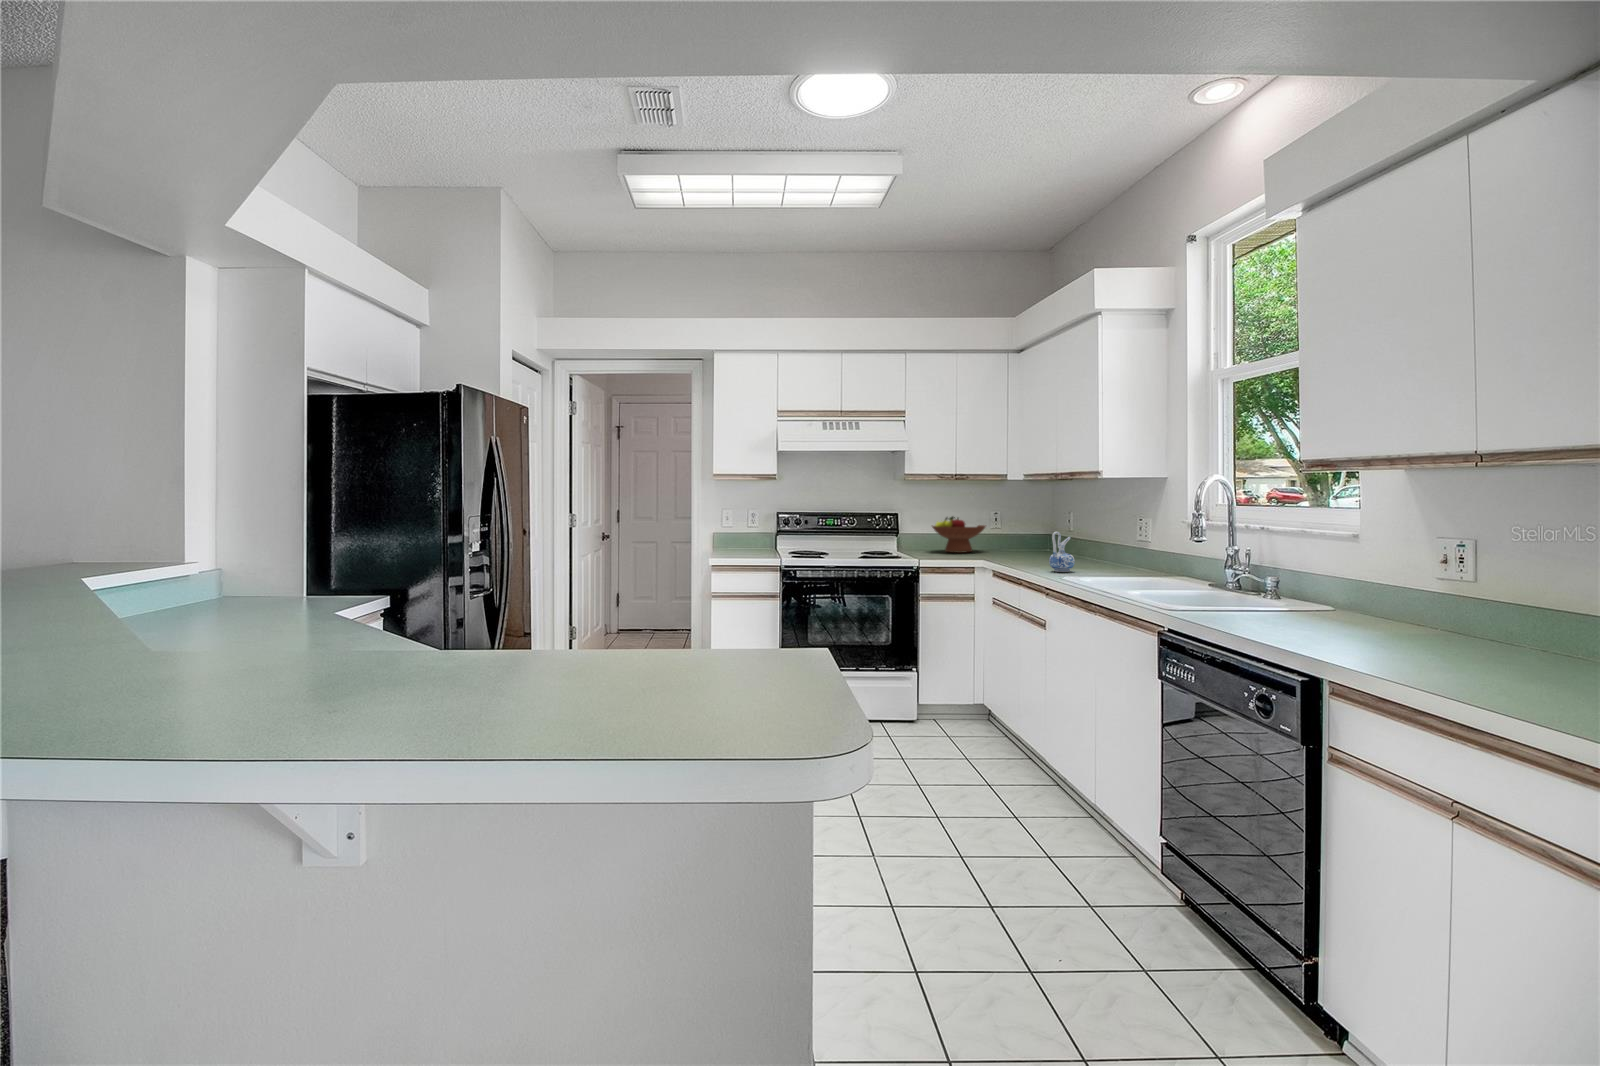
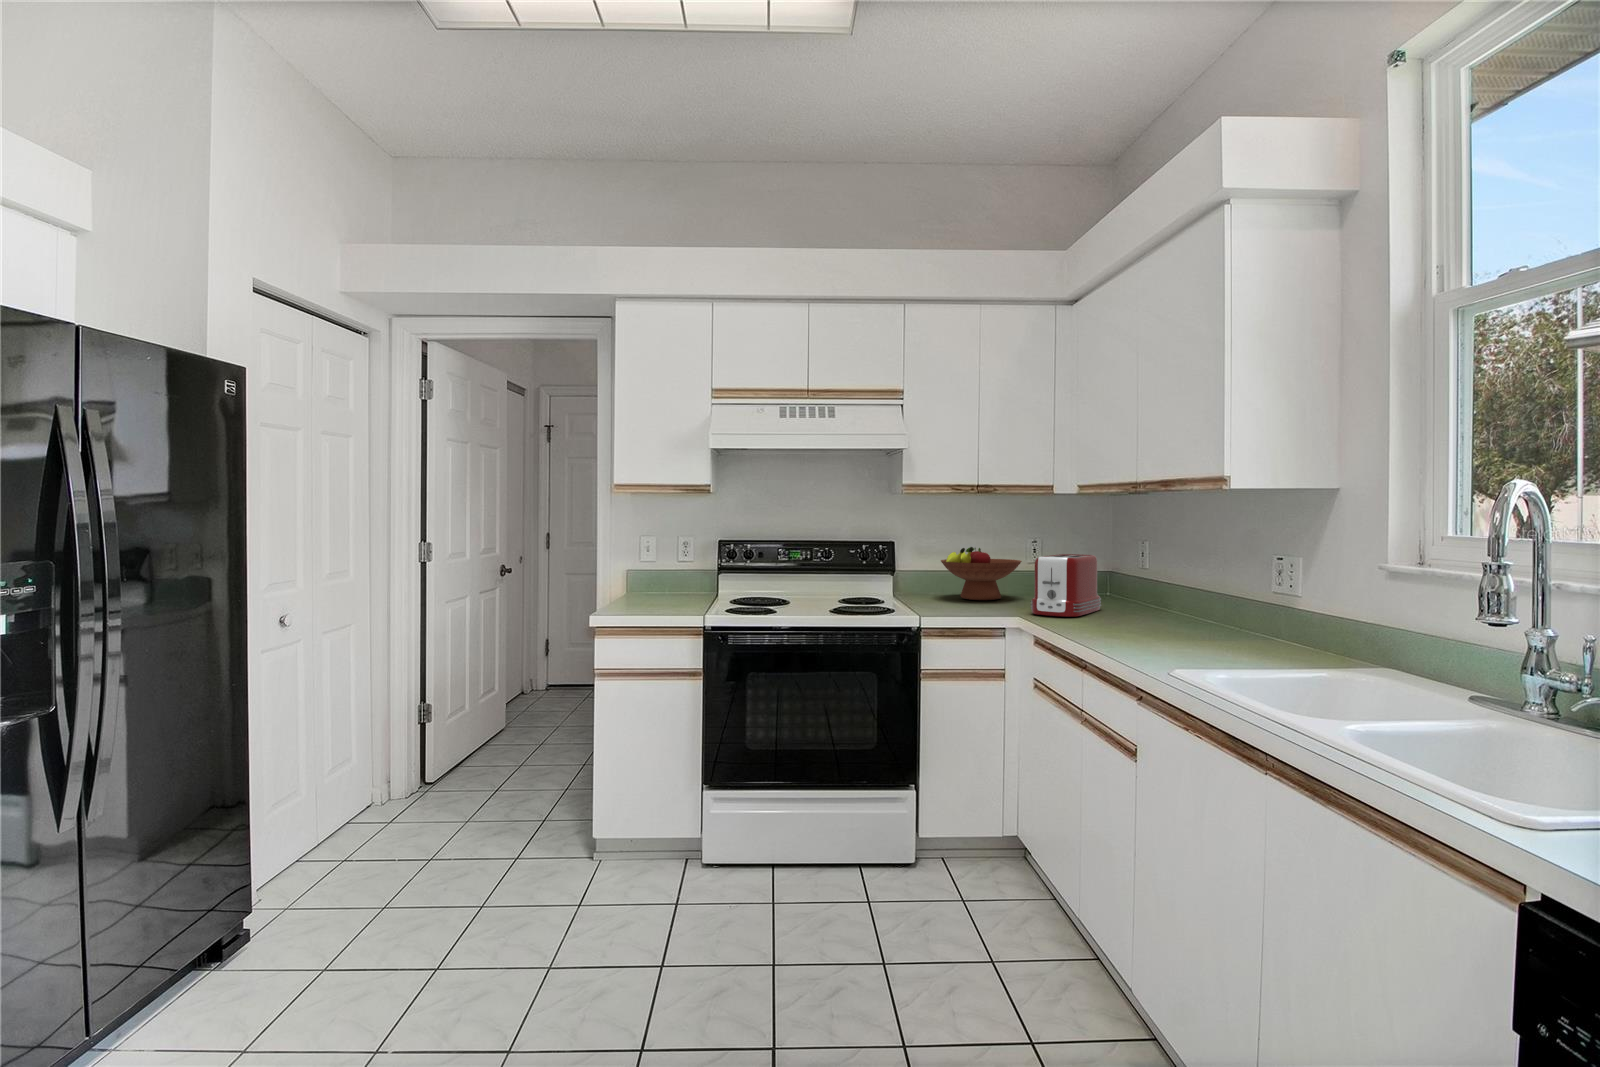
toaster: none [991,520,1038,559] -> present [1030,554,1101,617]
ceramic pitcher: present [1049,531,1075,572] -> none [1132,580,1177,649]

